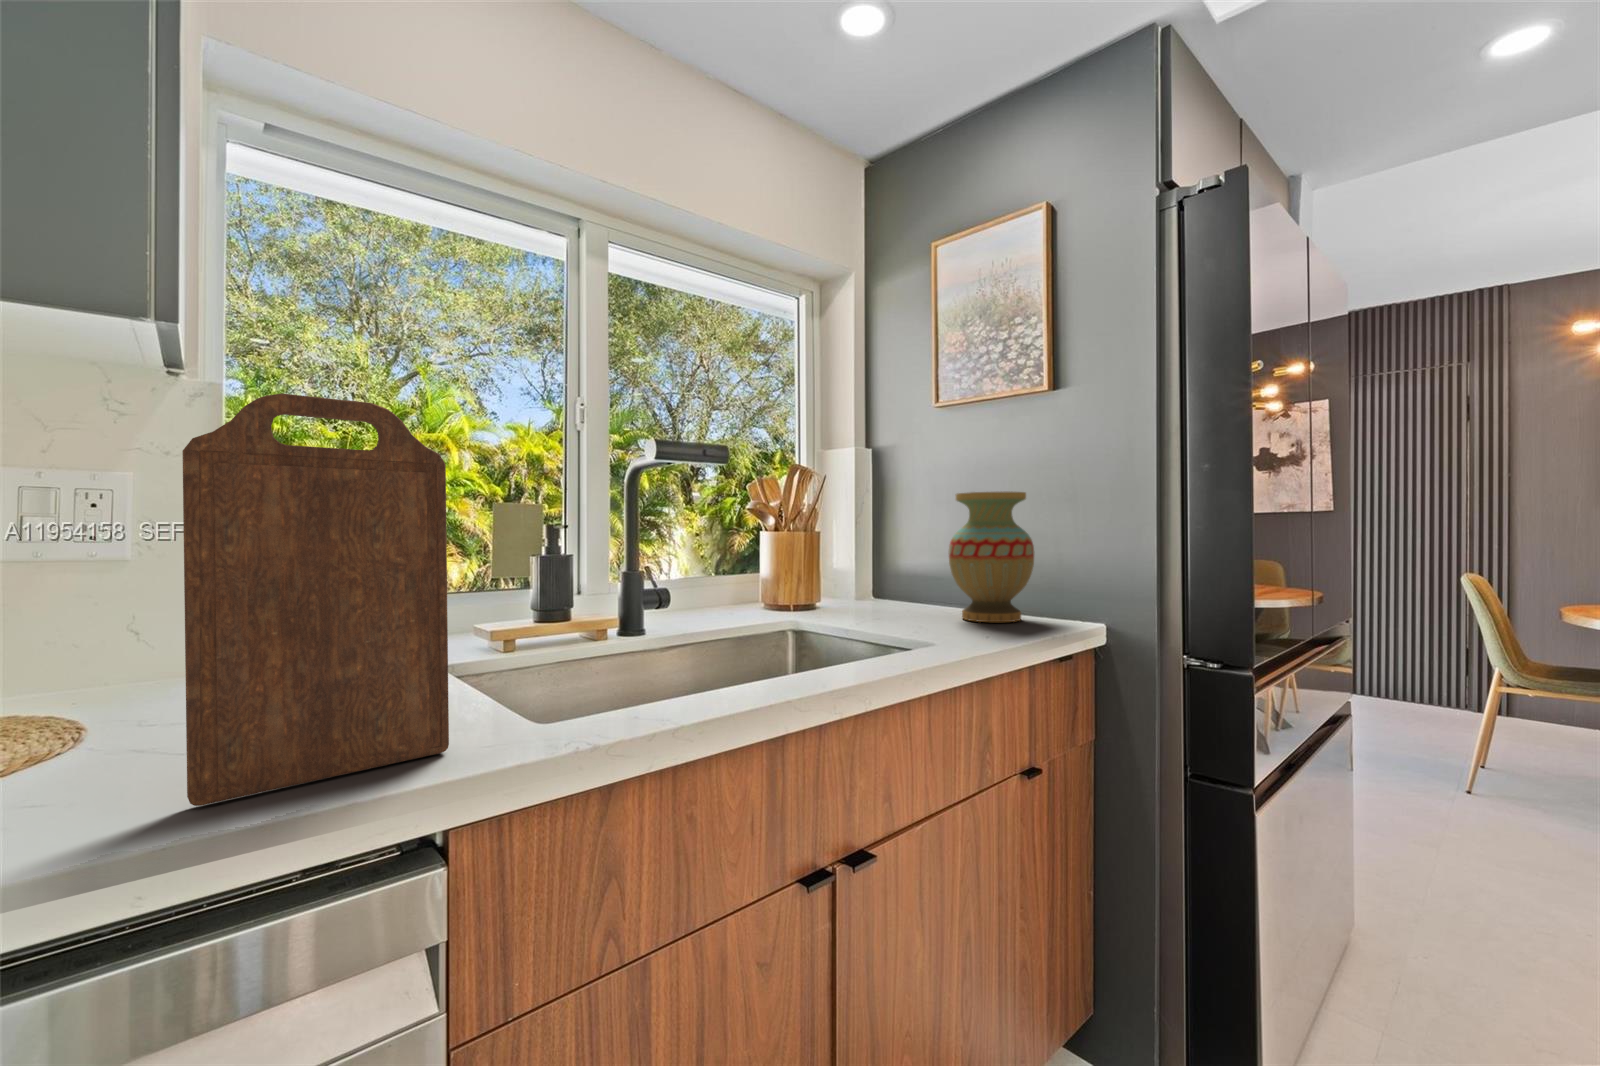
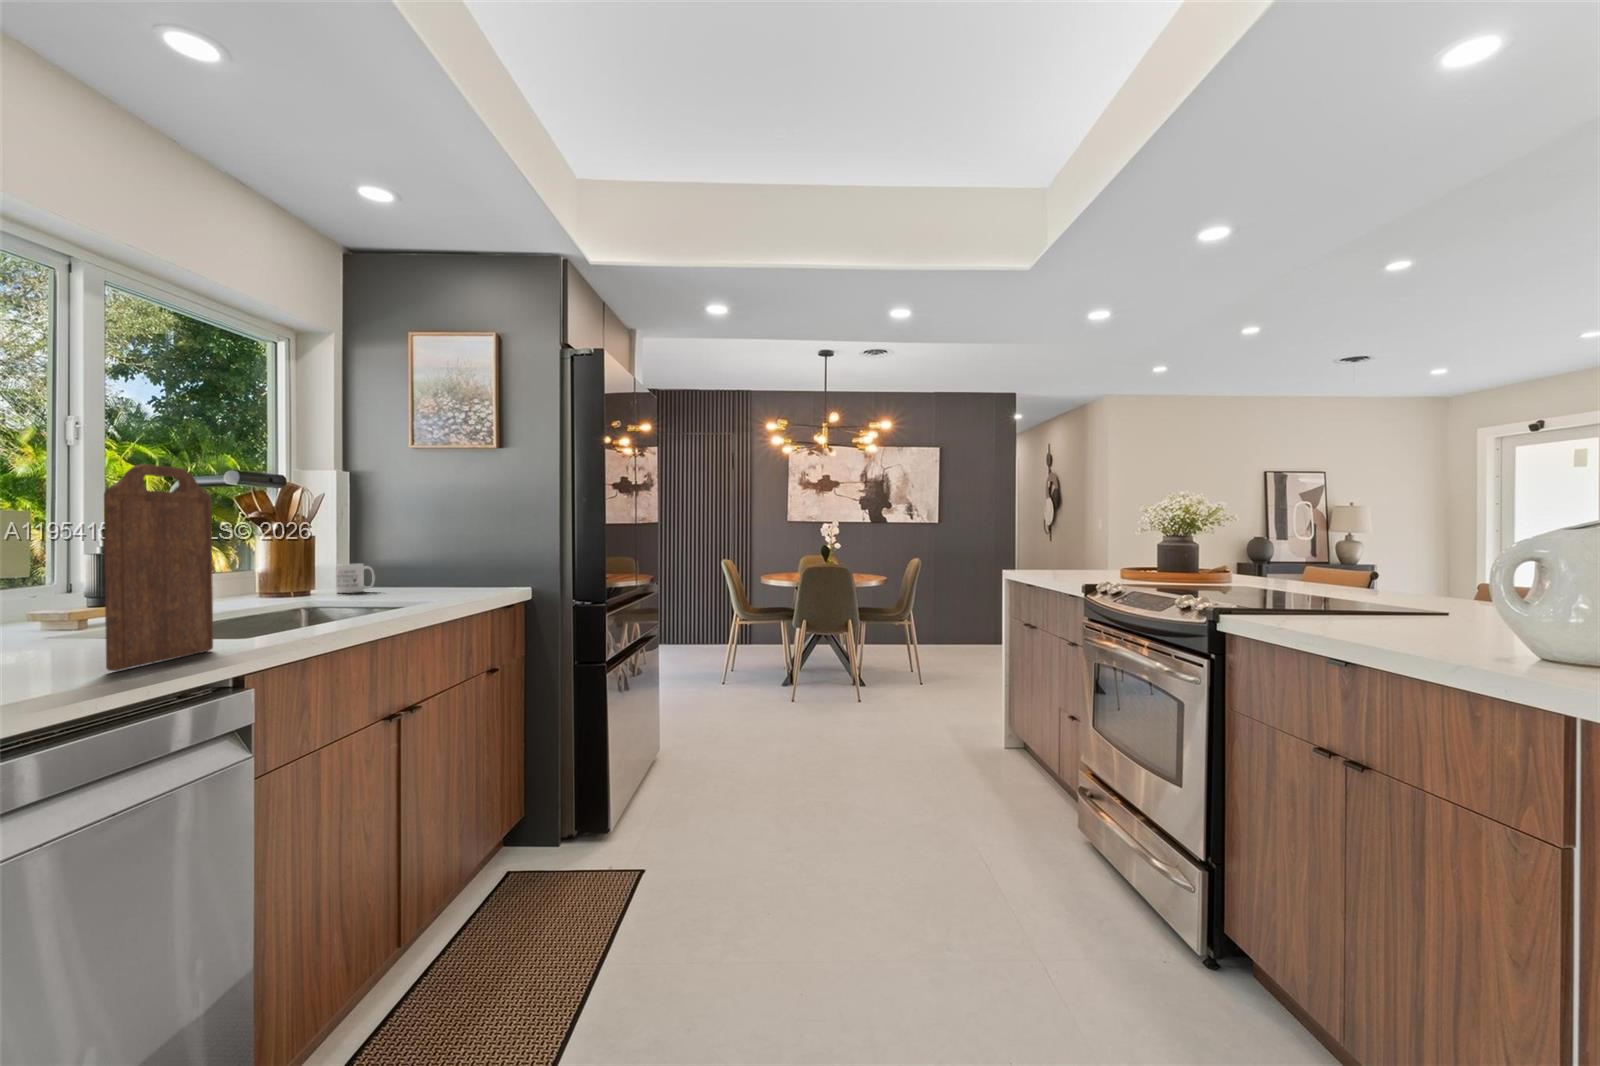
vase: present [949,492,1034,622] -> none [430,510,489,591]
mug: none [838,571,881,612] -> present [336,564,375,593]

